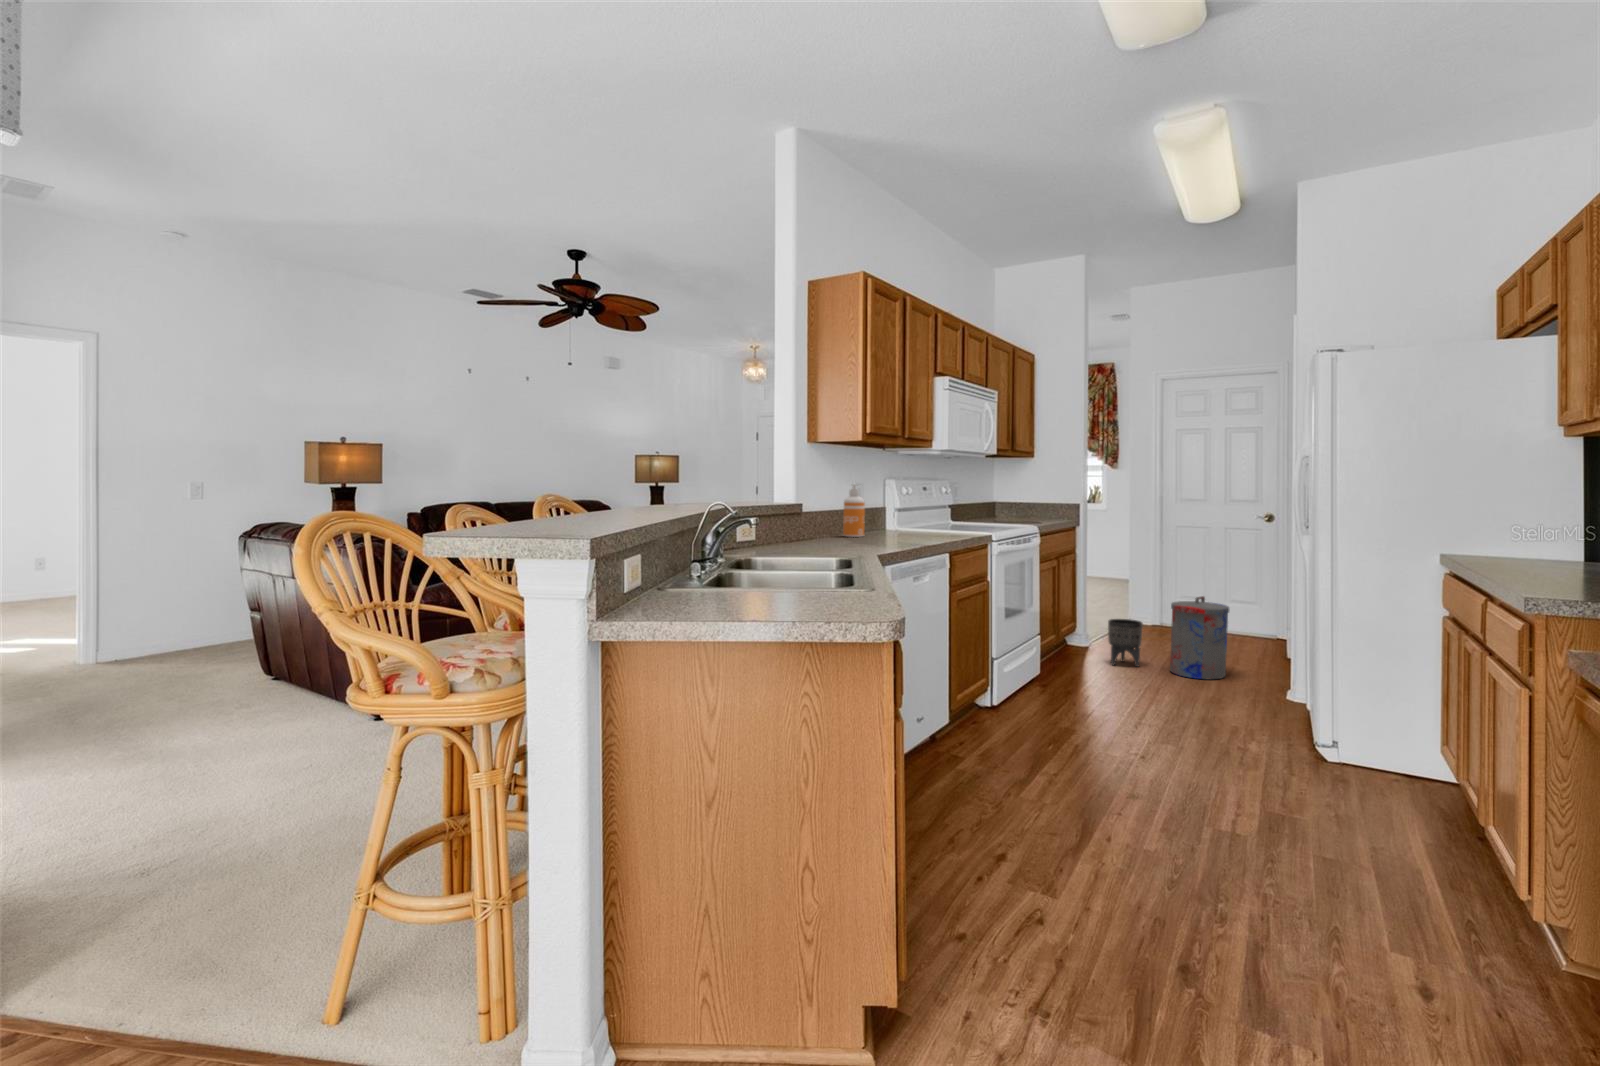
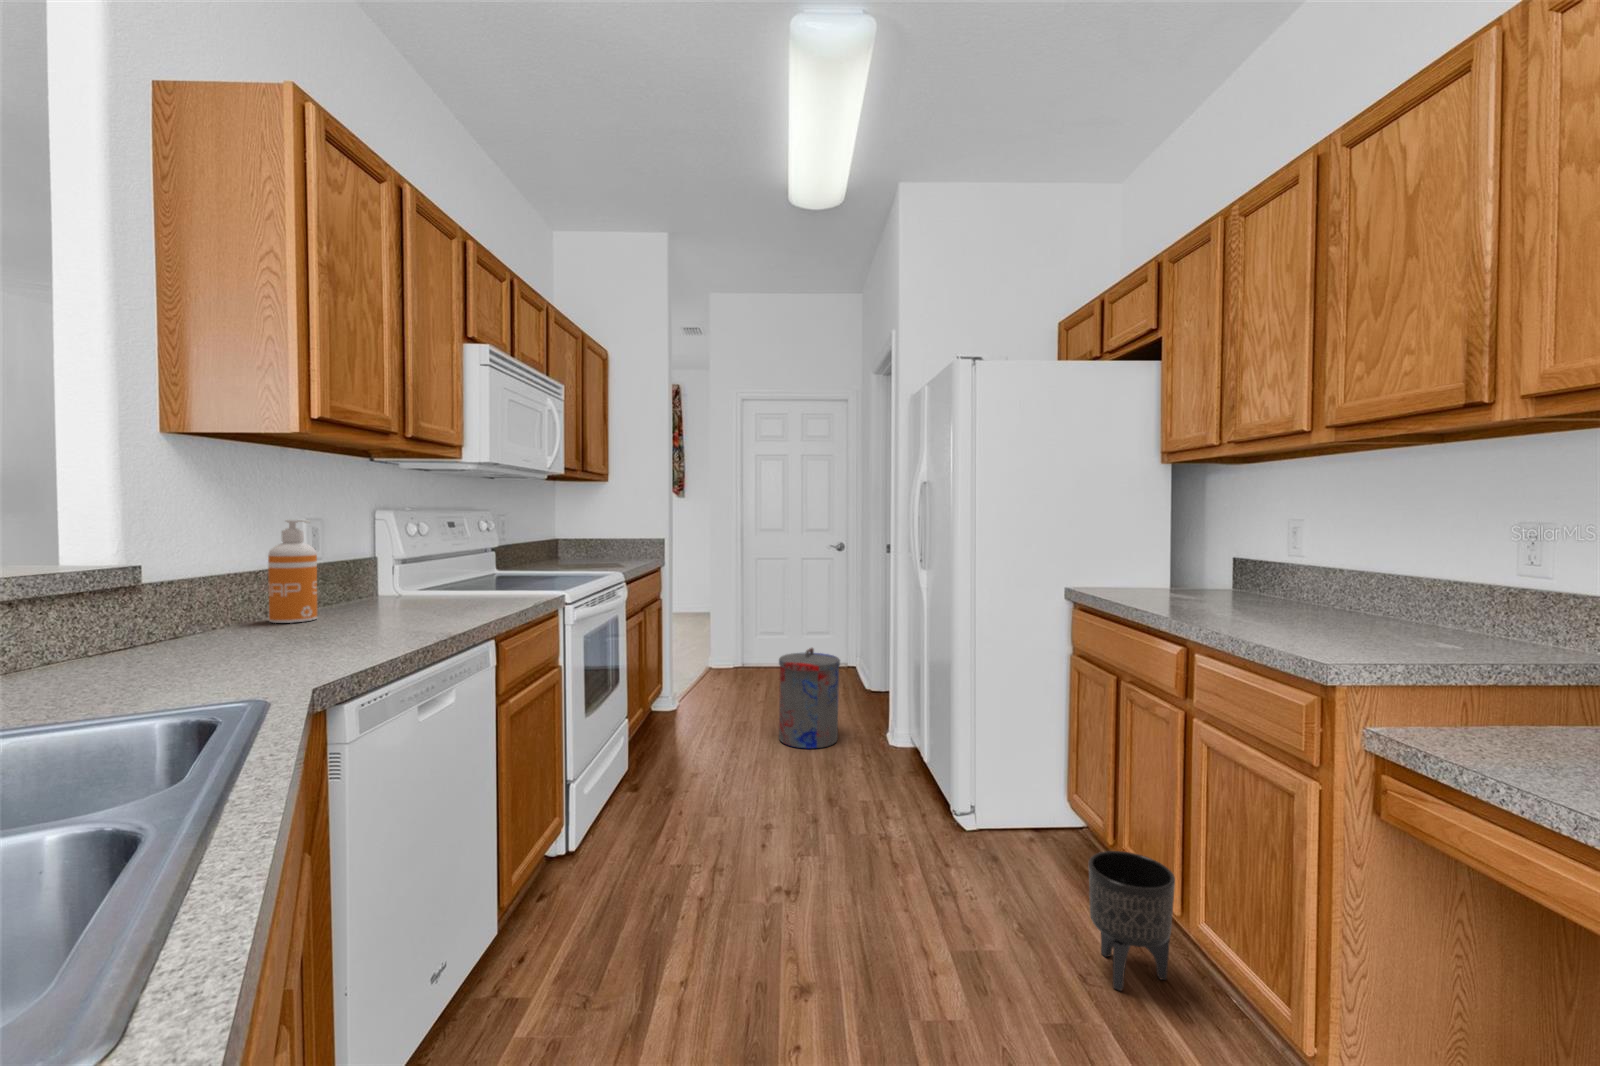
planter: present [1108,619,1143,667] -> present [1089,851,1175,991]

